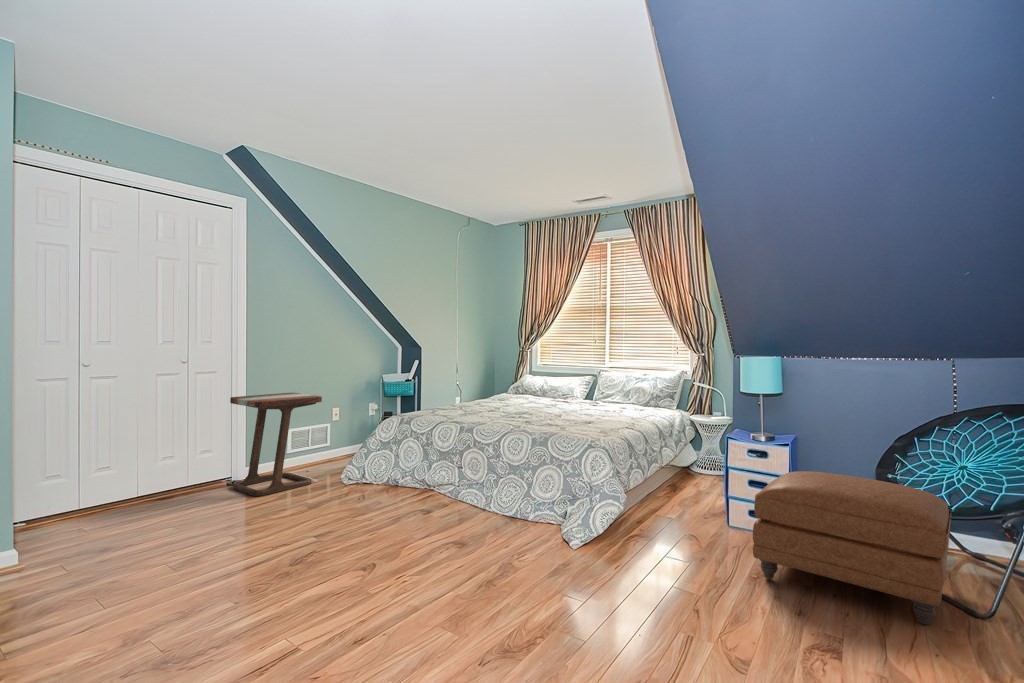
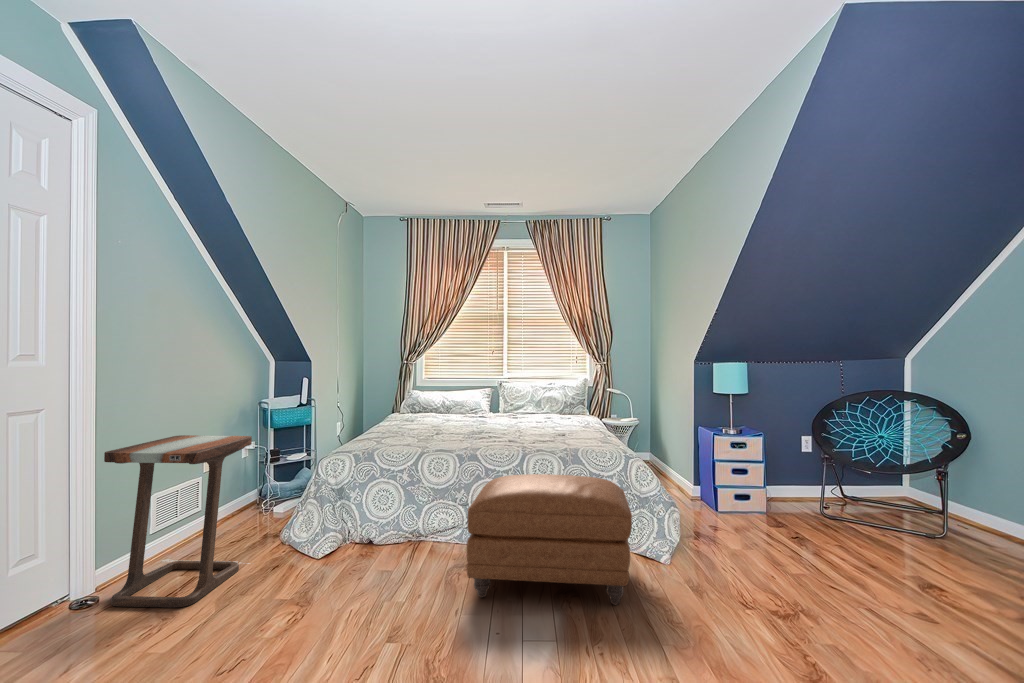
ottoman: present [753,471,951,625] -> present [467,474,632,605]

